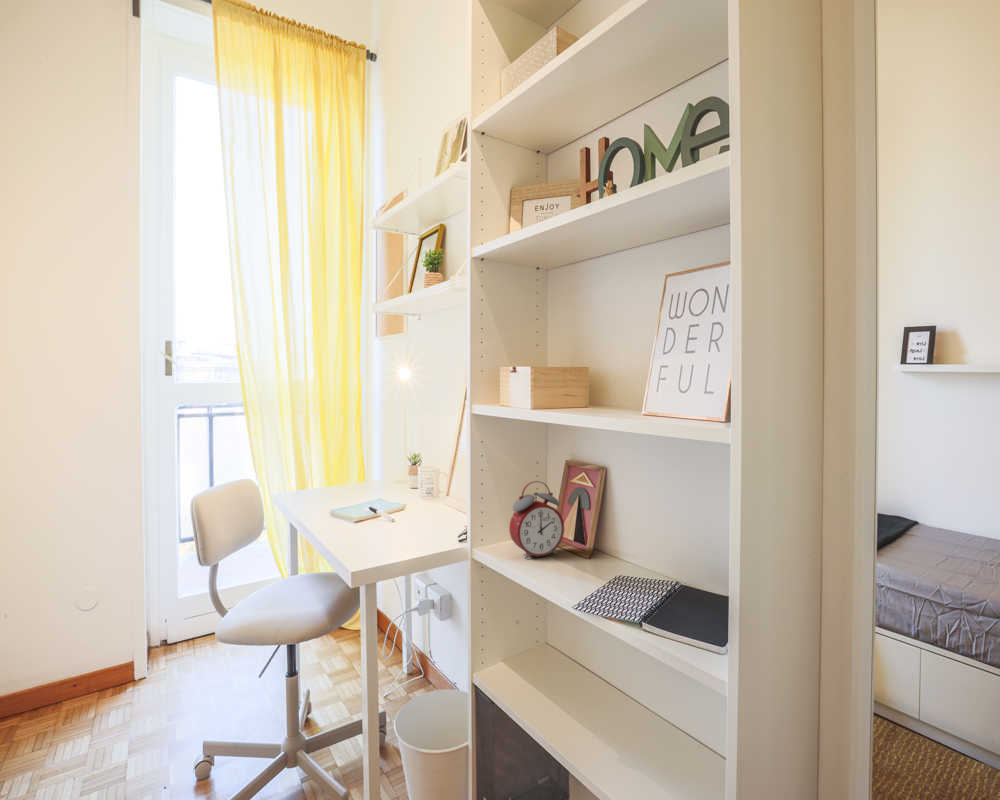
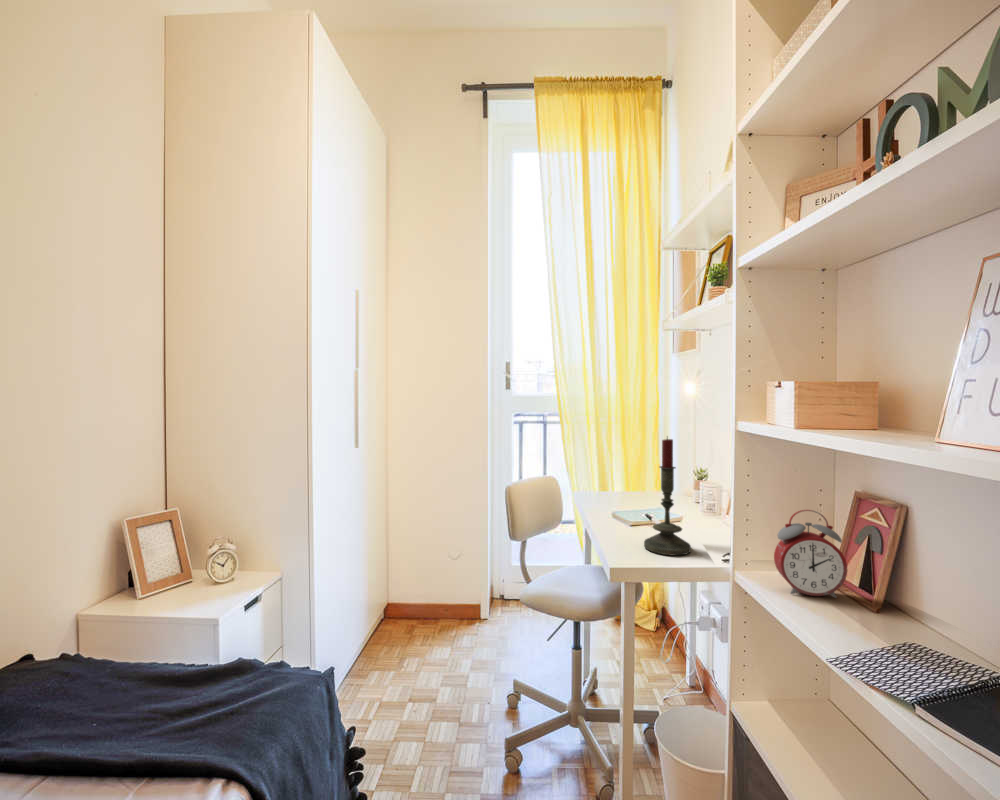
candle: none [377,423,423,547] -> present [644,438,691,555]

